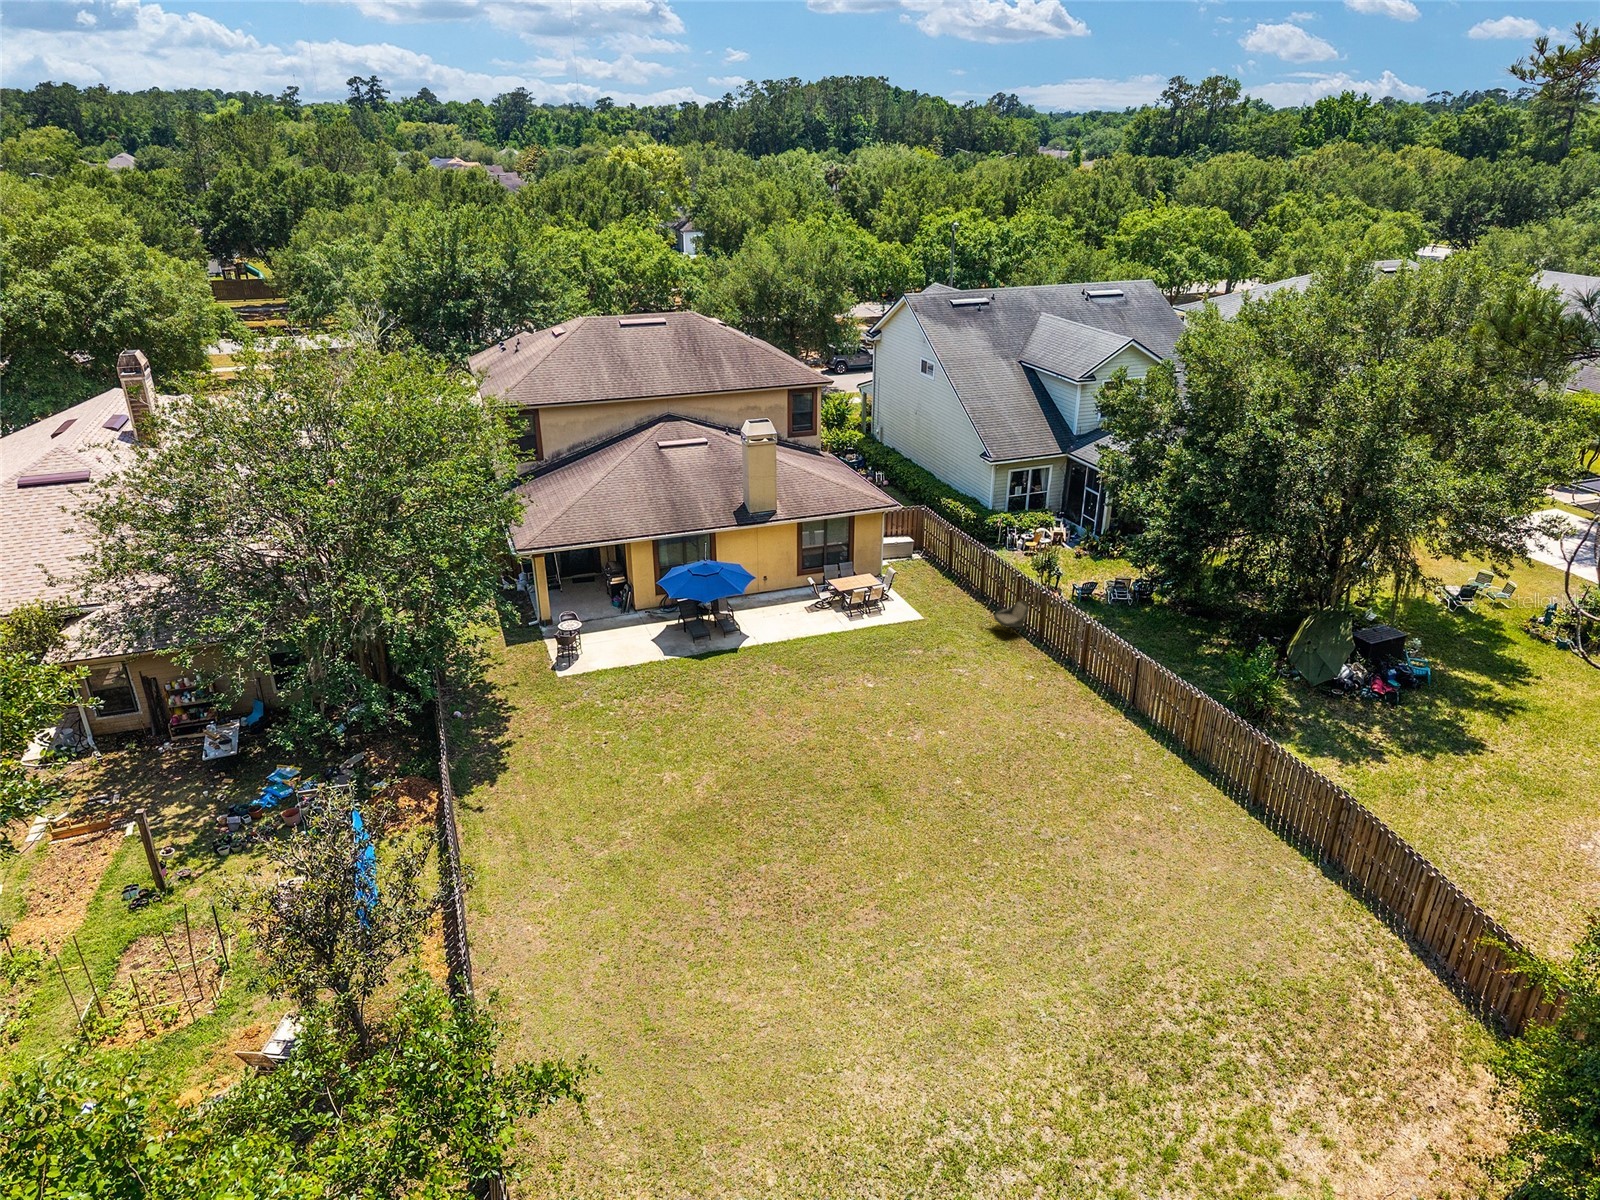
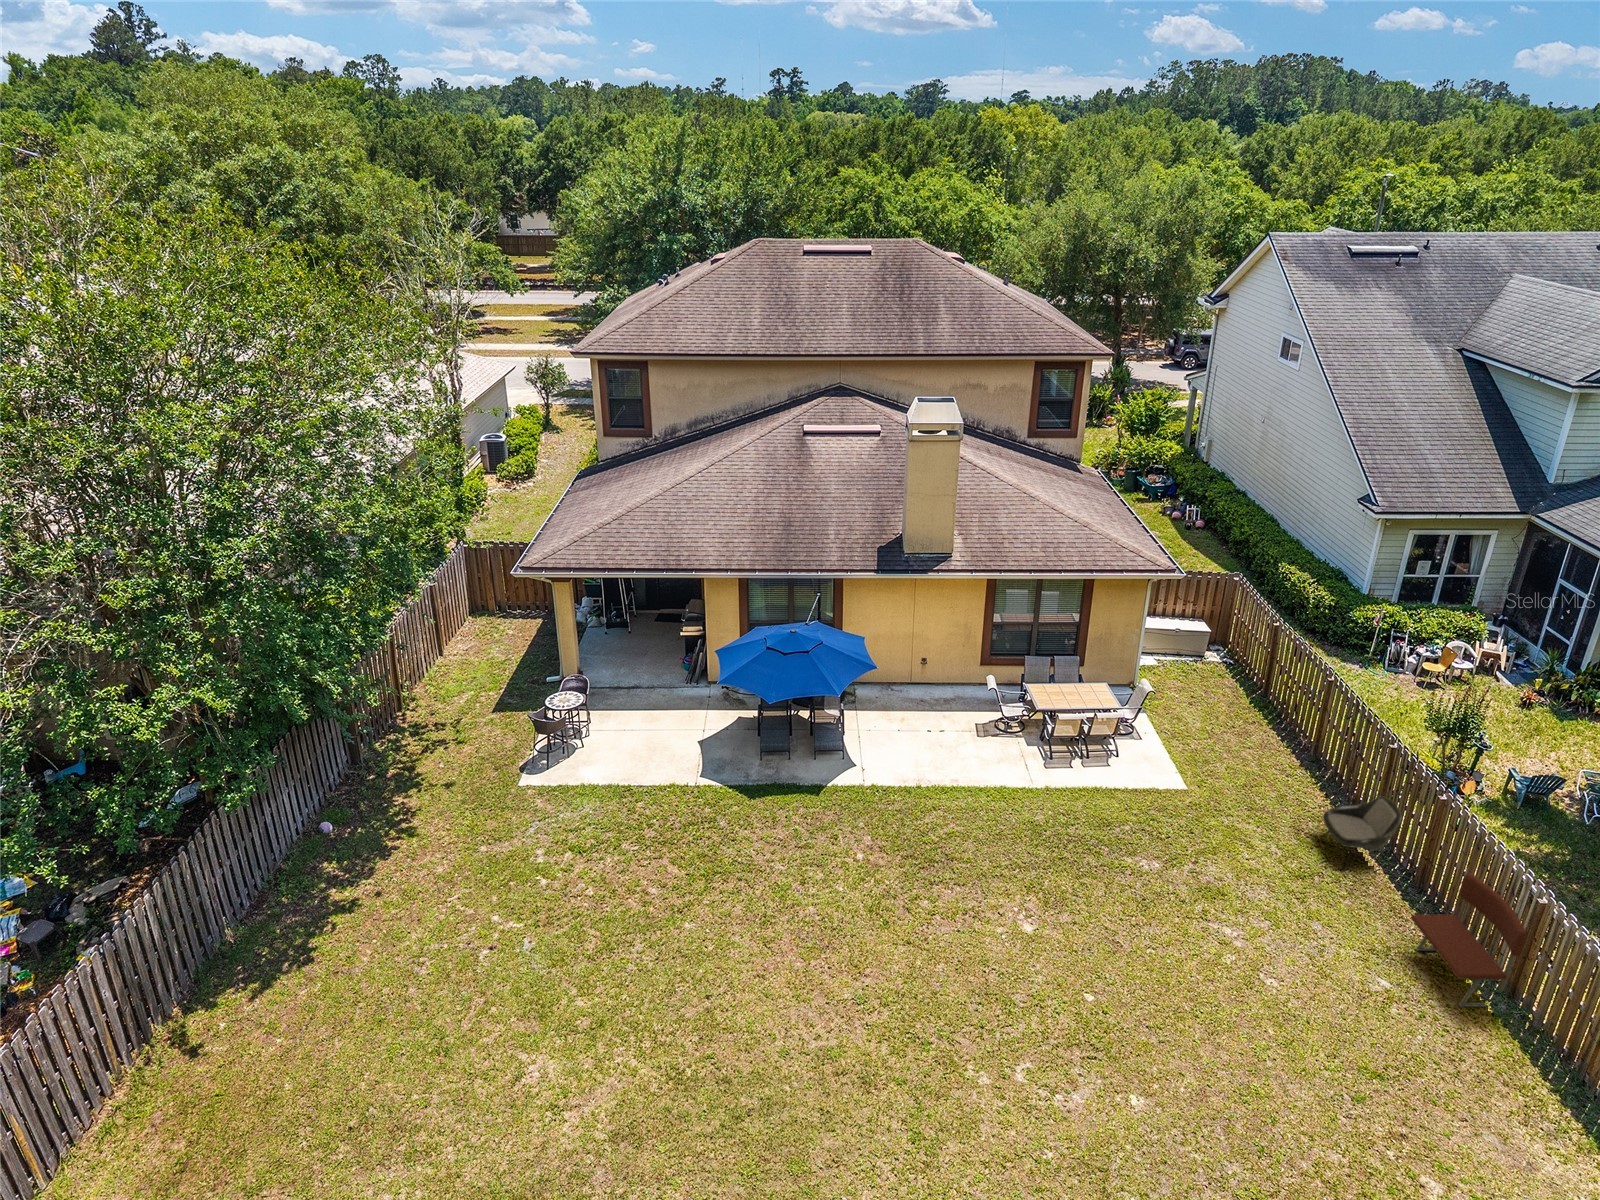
bench: none [1039,621,1085,680] -> present [1411,874,1527,1007]

